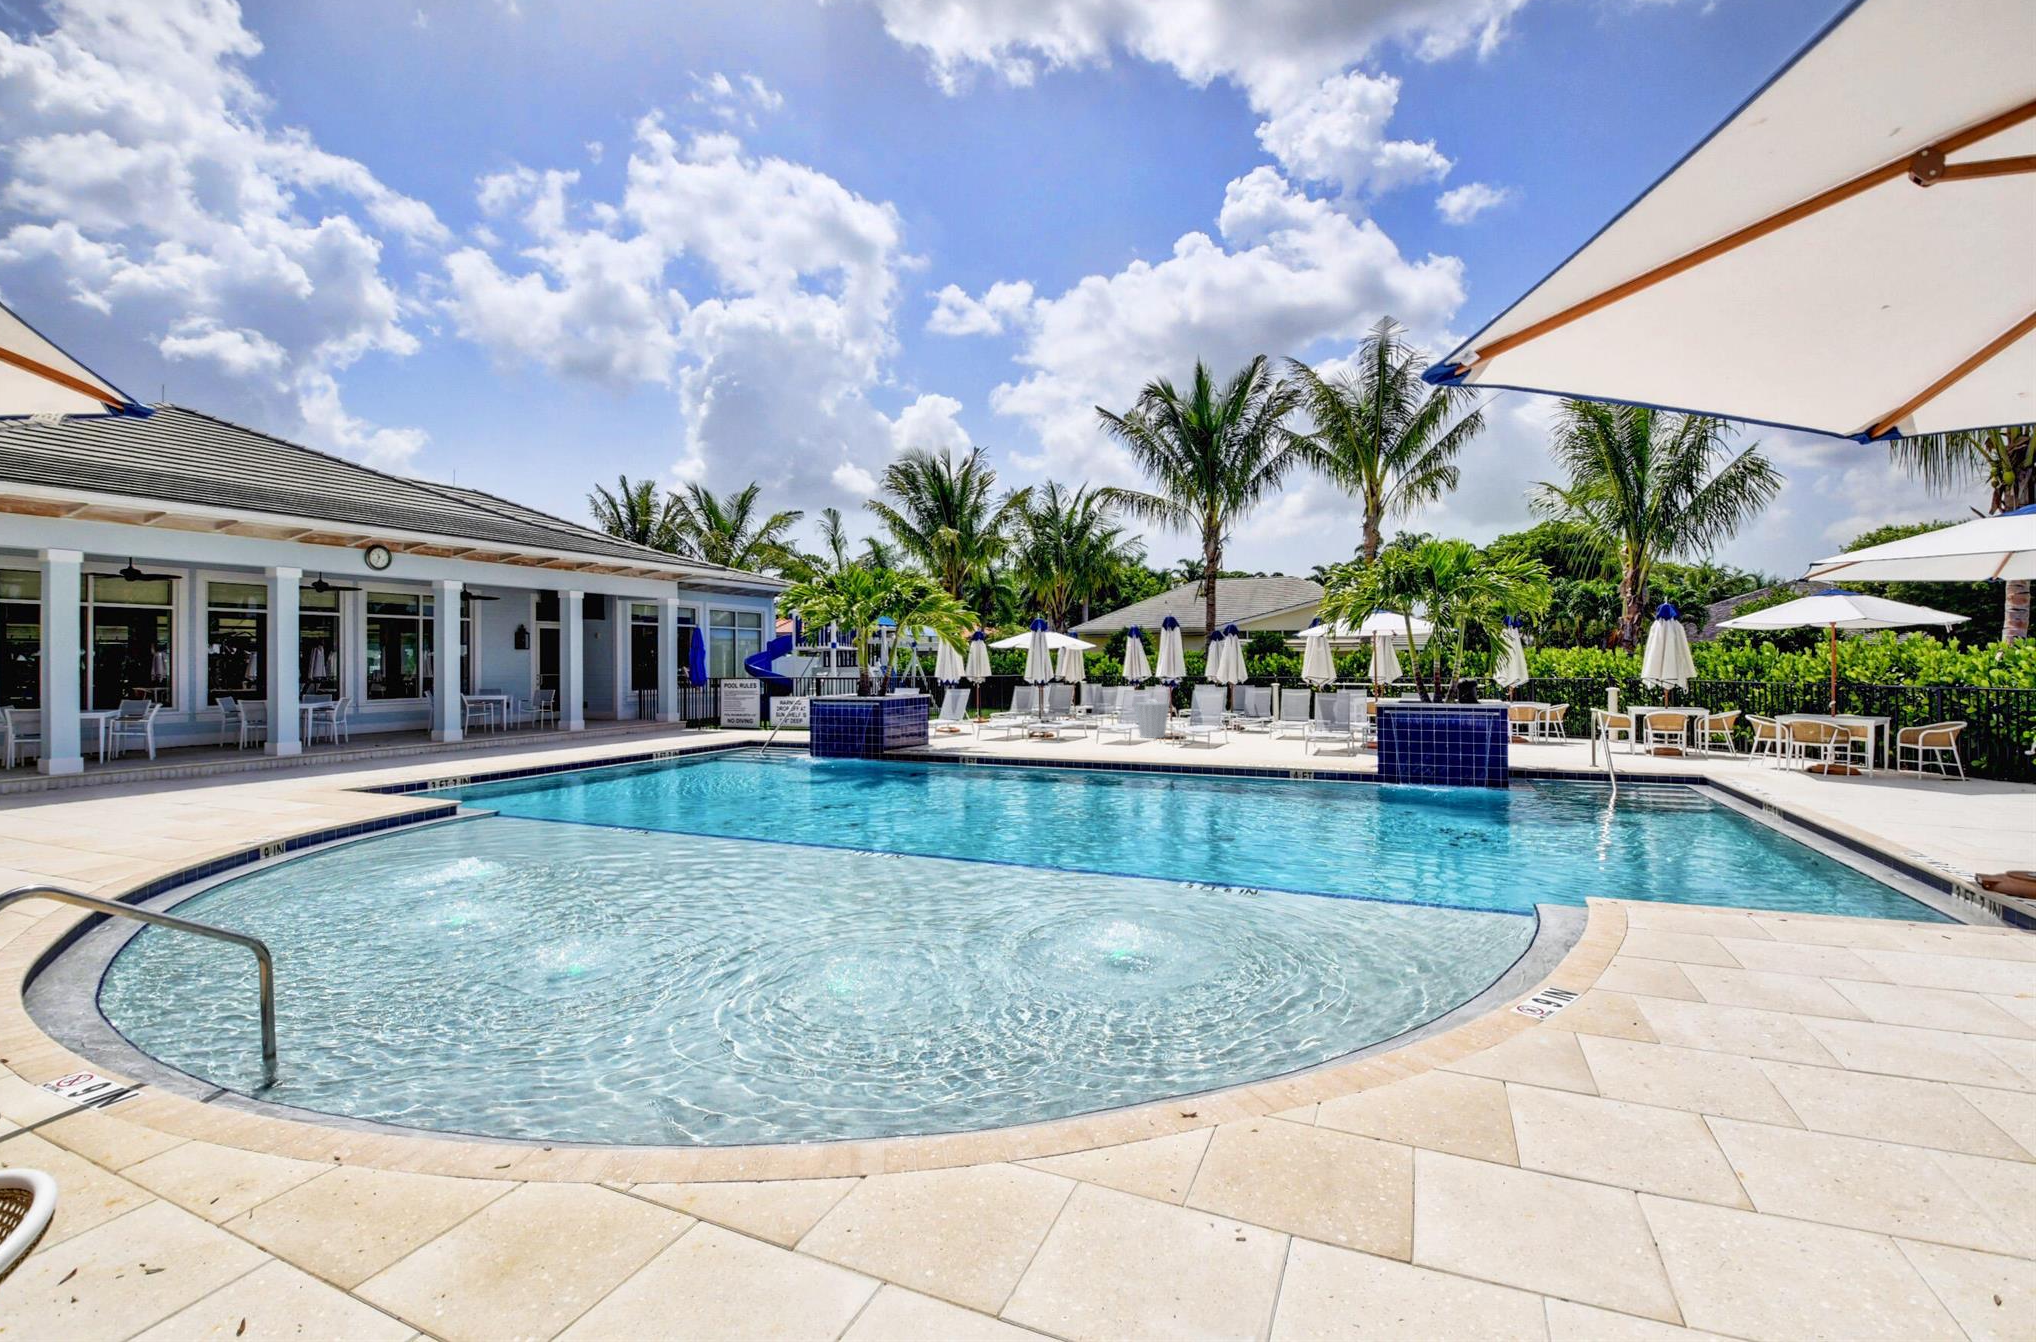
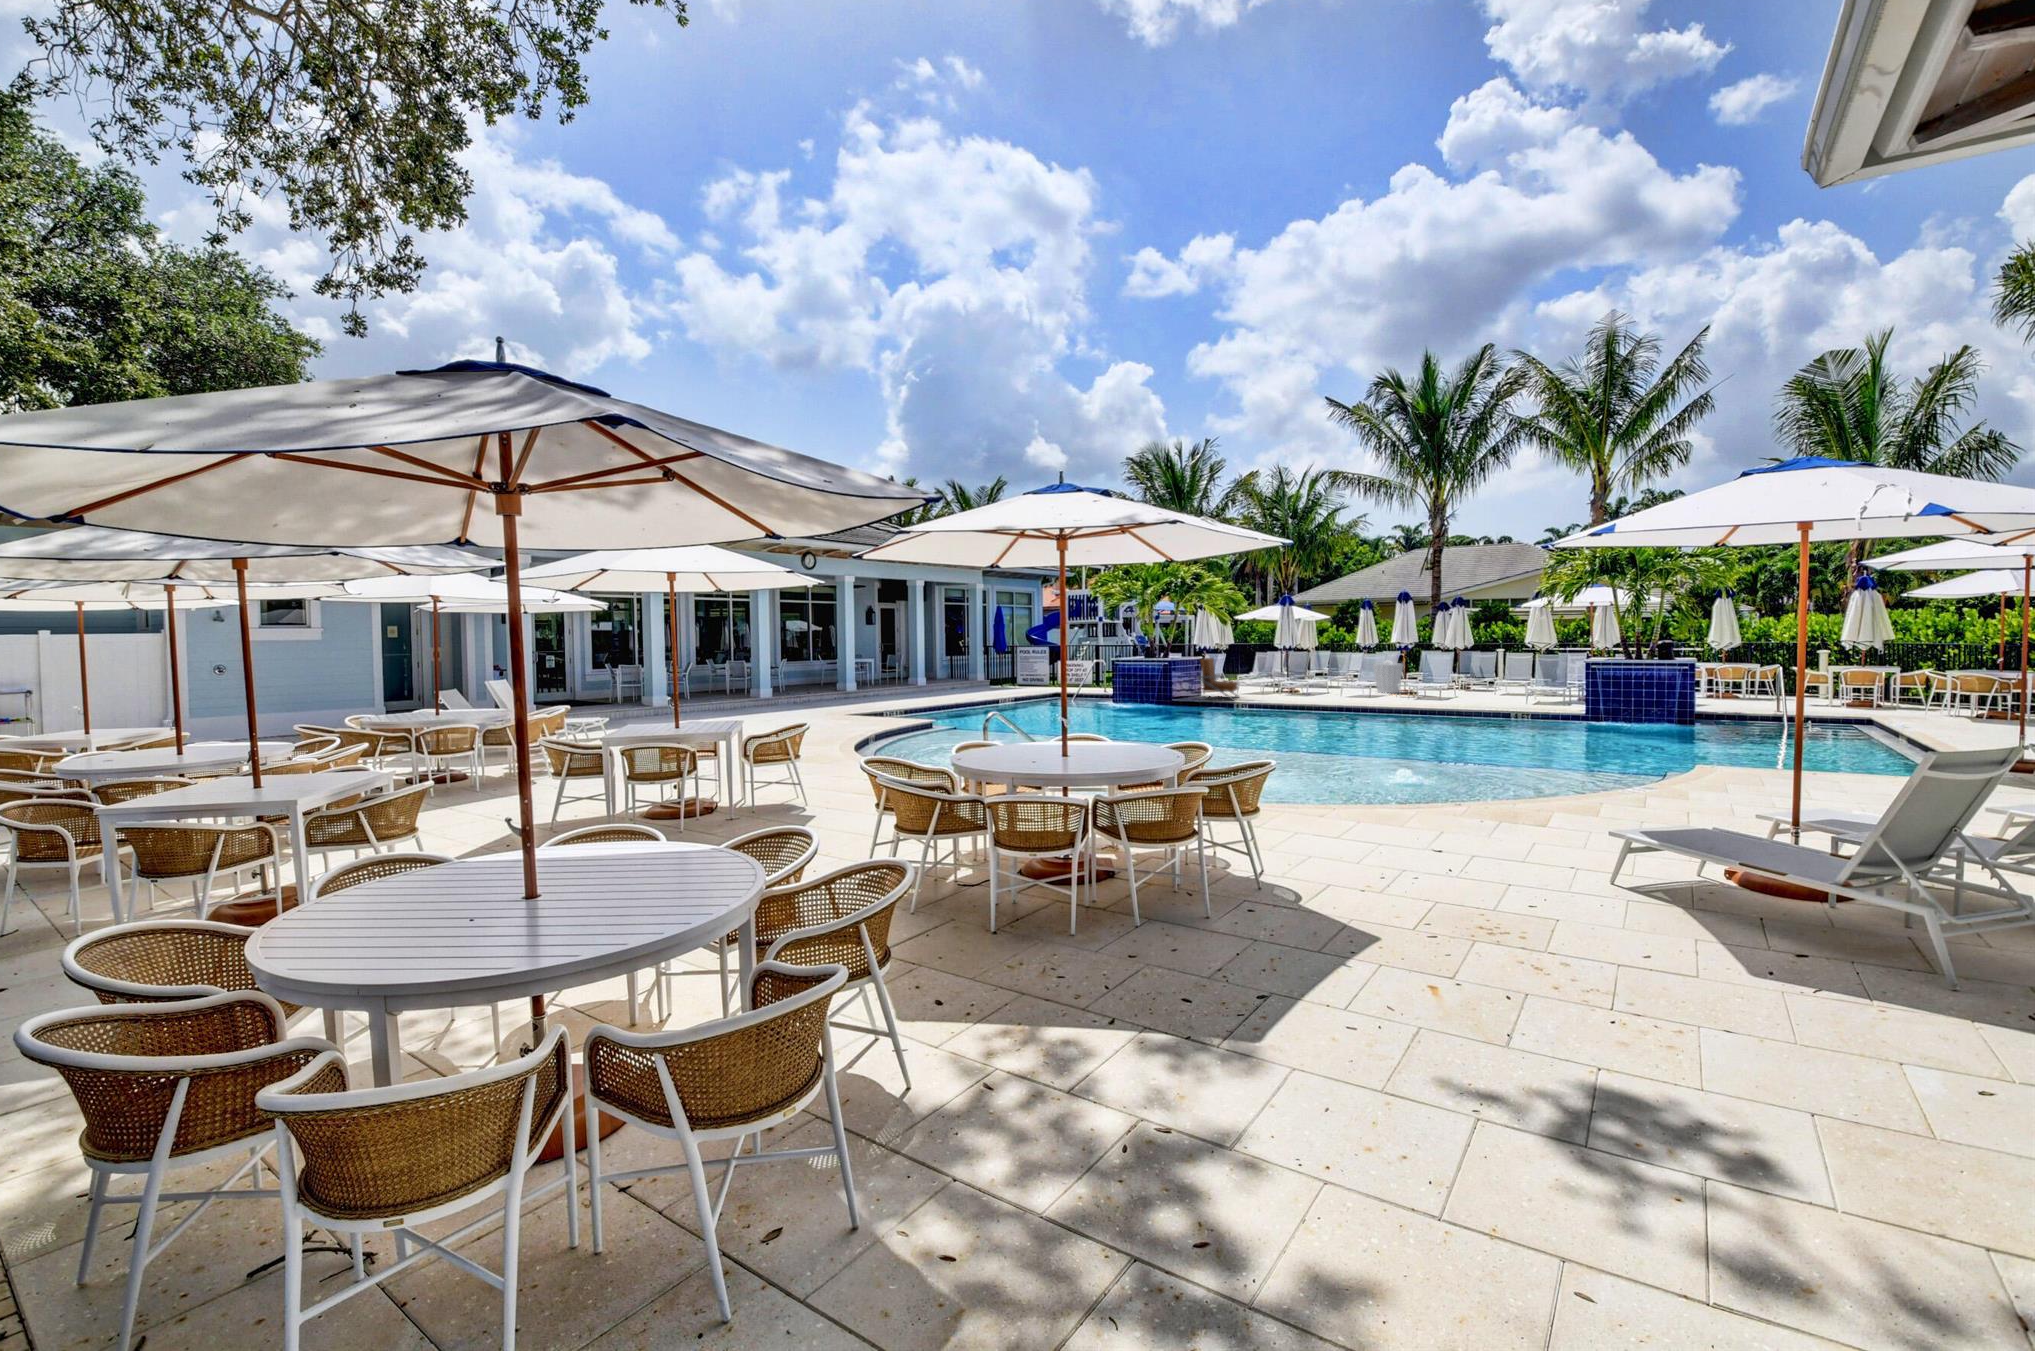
lounge chair: none [913,696,971,751] -> present [1197,658,1239,700]

